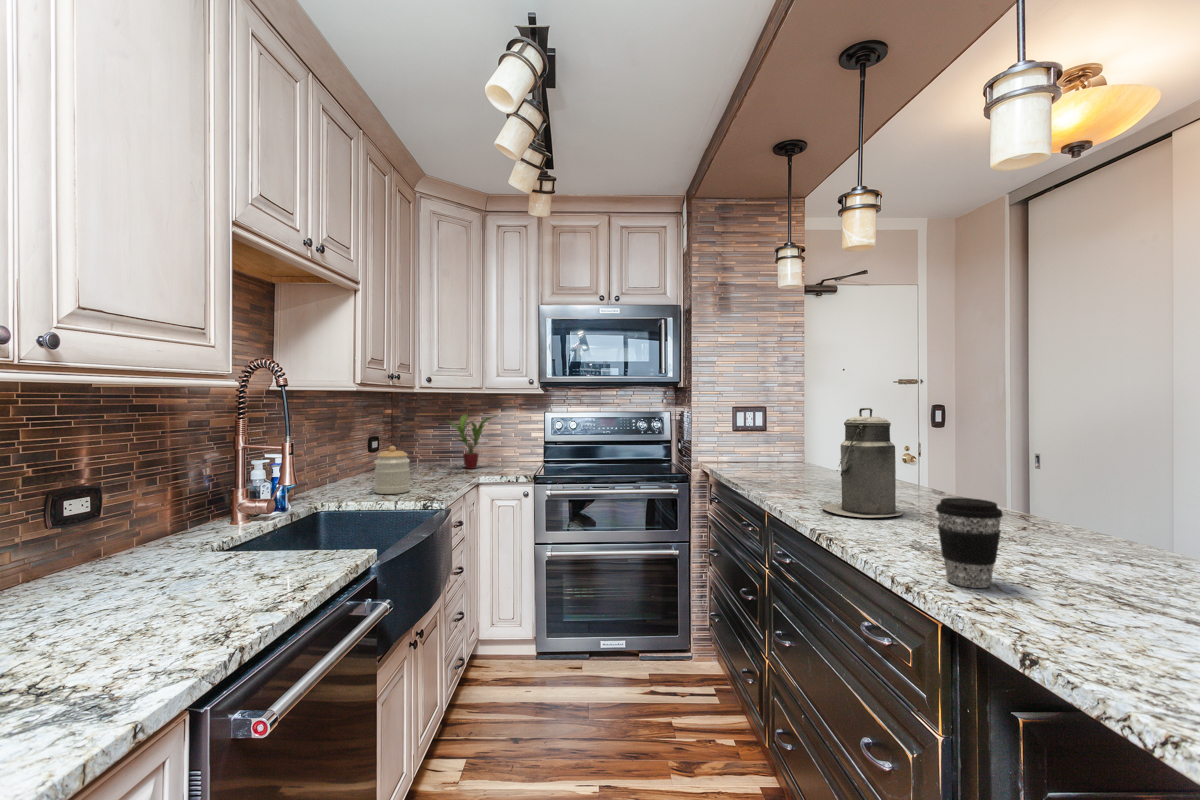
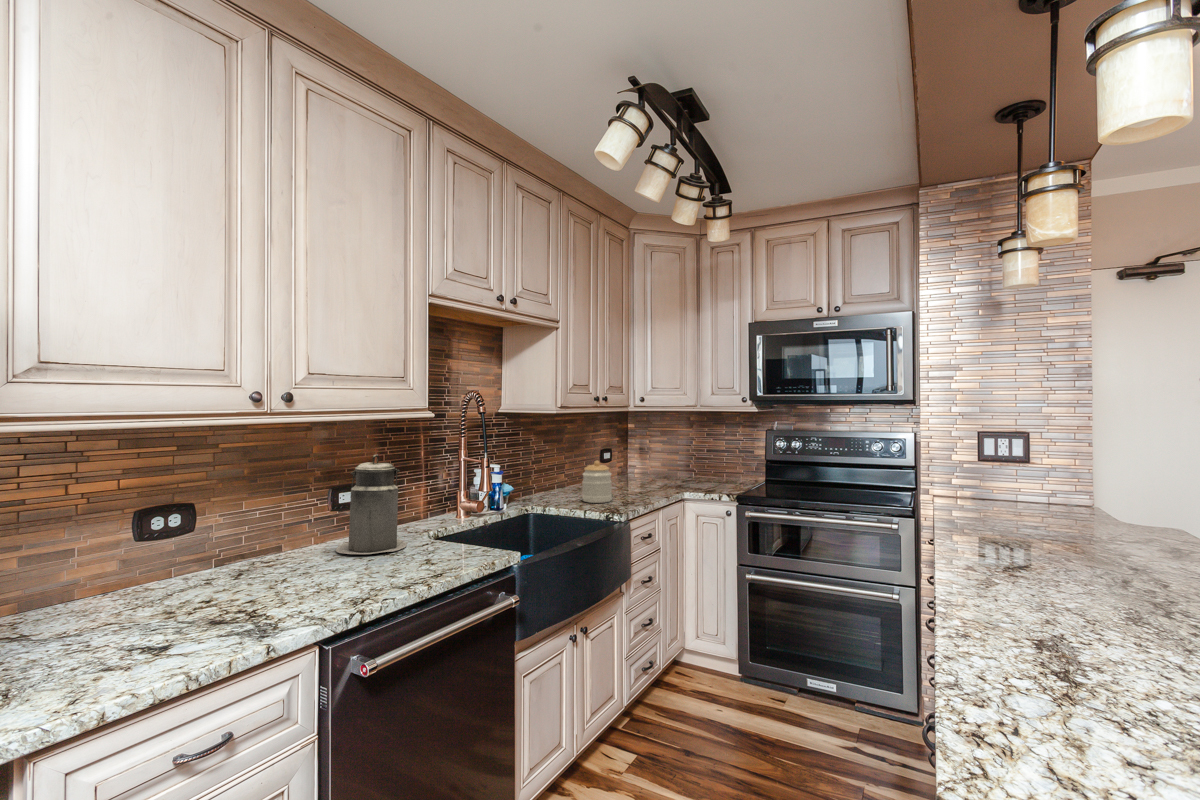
canister: present [822,408,902,518] -> present [336,455,407,554]
potted plant: present [447,414,498,469] -> none [664,431,714,483]
coffee cup: present [936,498,1003,588] -> none [1001,587,1102,724]

